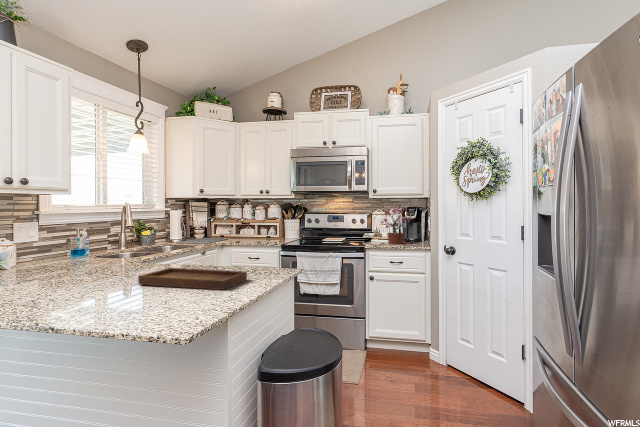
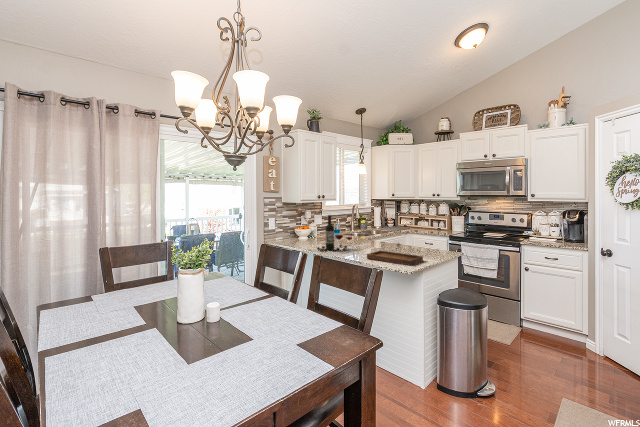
wine bottle: none [33,205,121,278] -> present [317,215,352,251]
potted plant: present [381,205,411,244] -> none [537,207,569,241]

